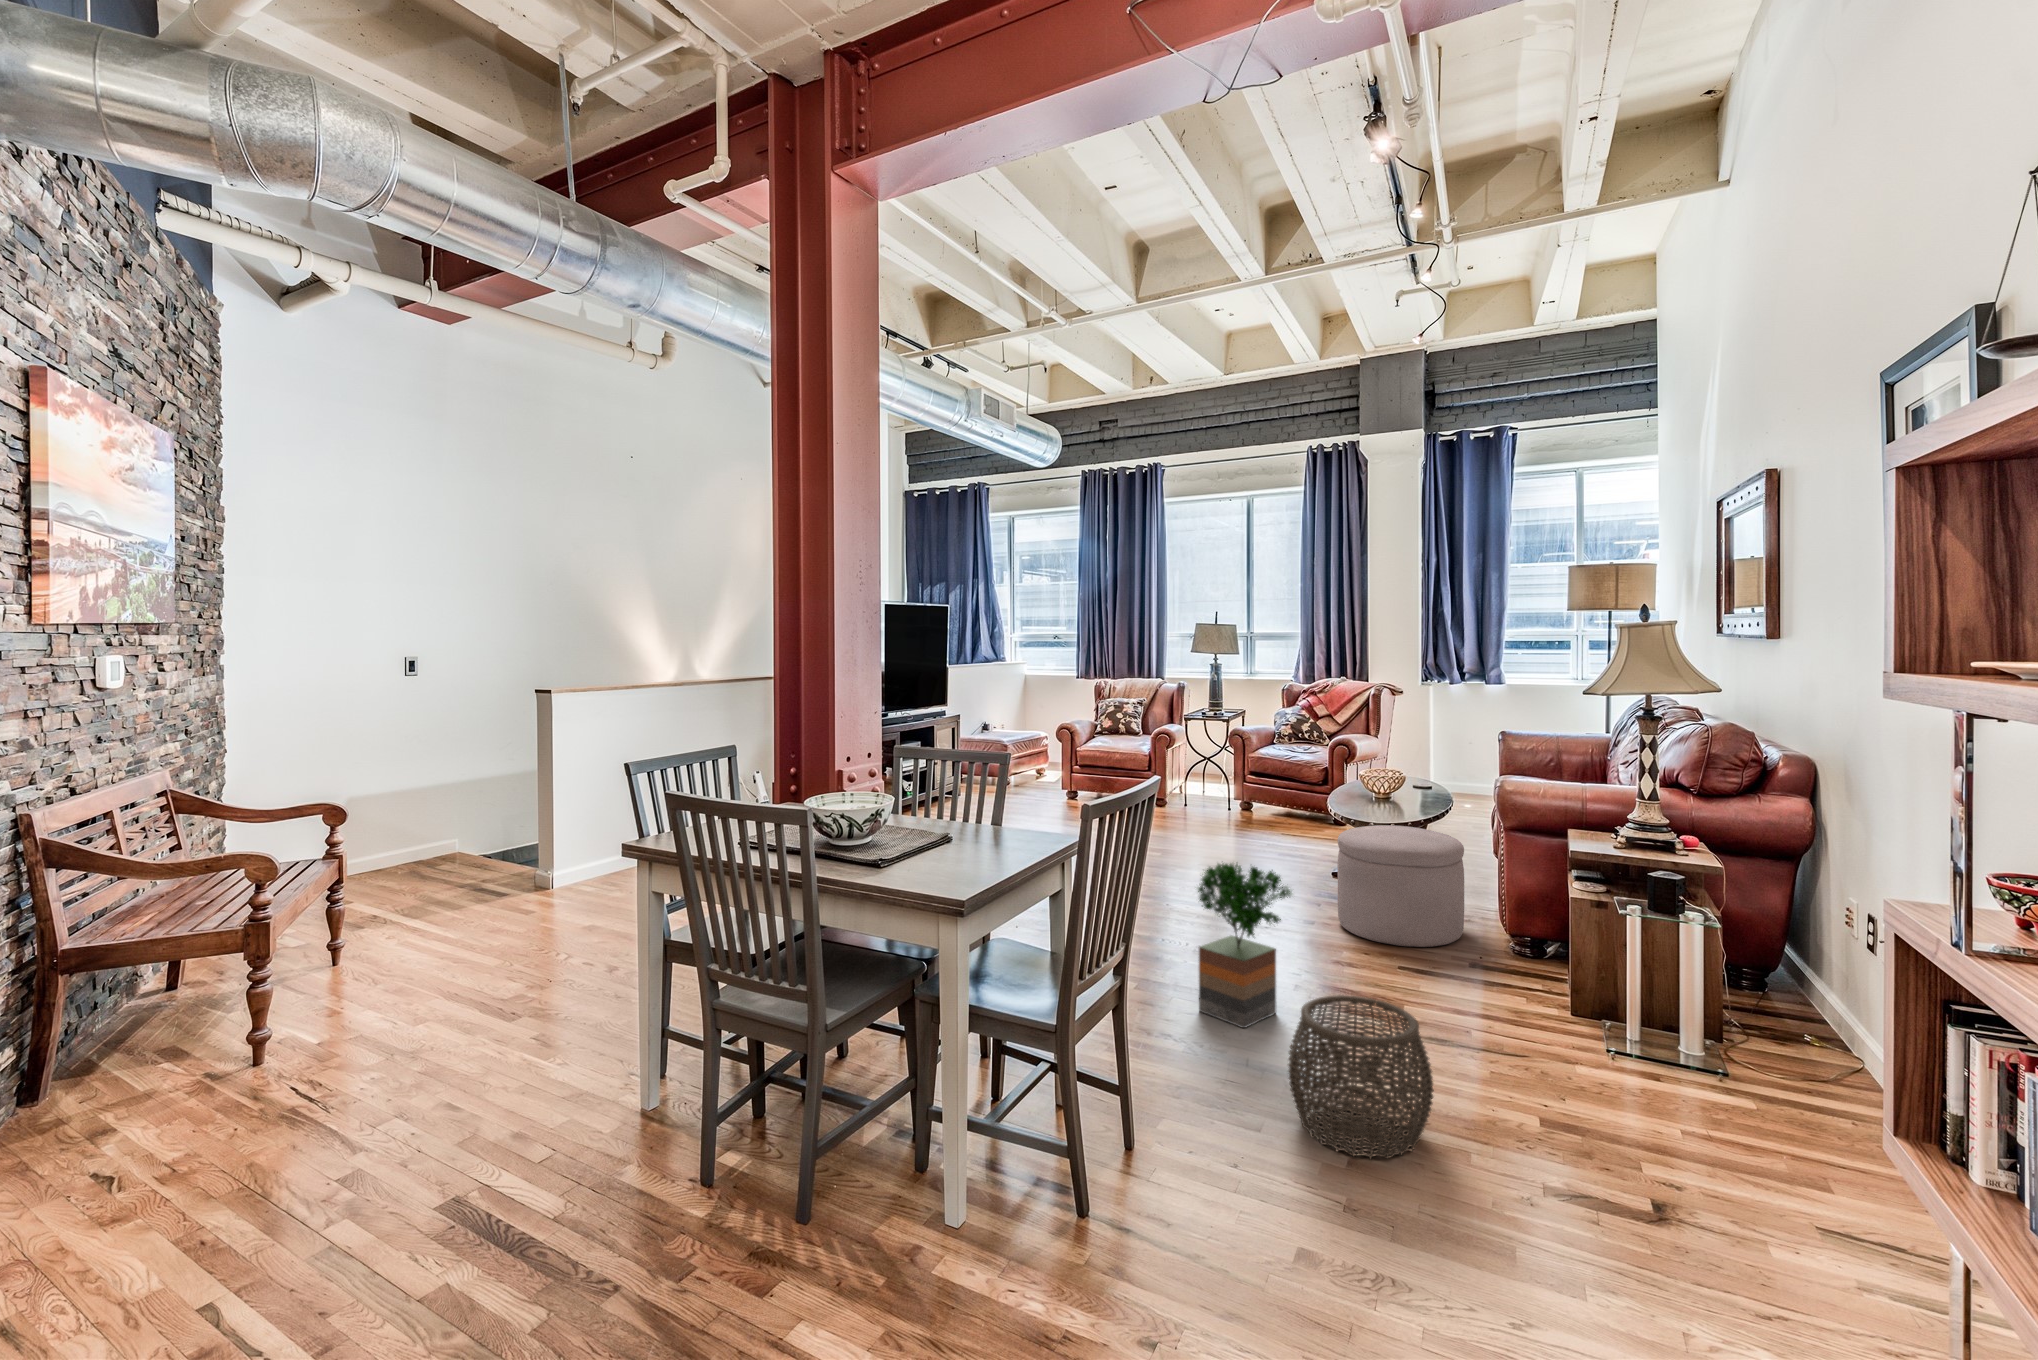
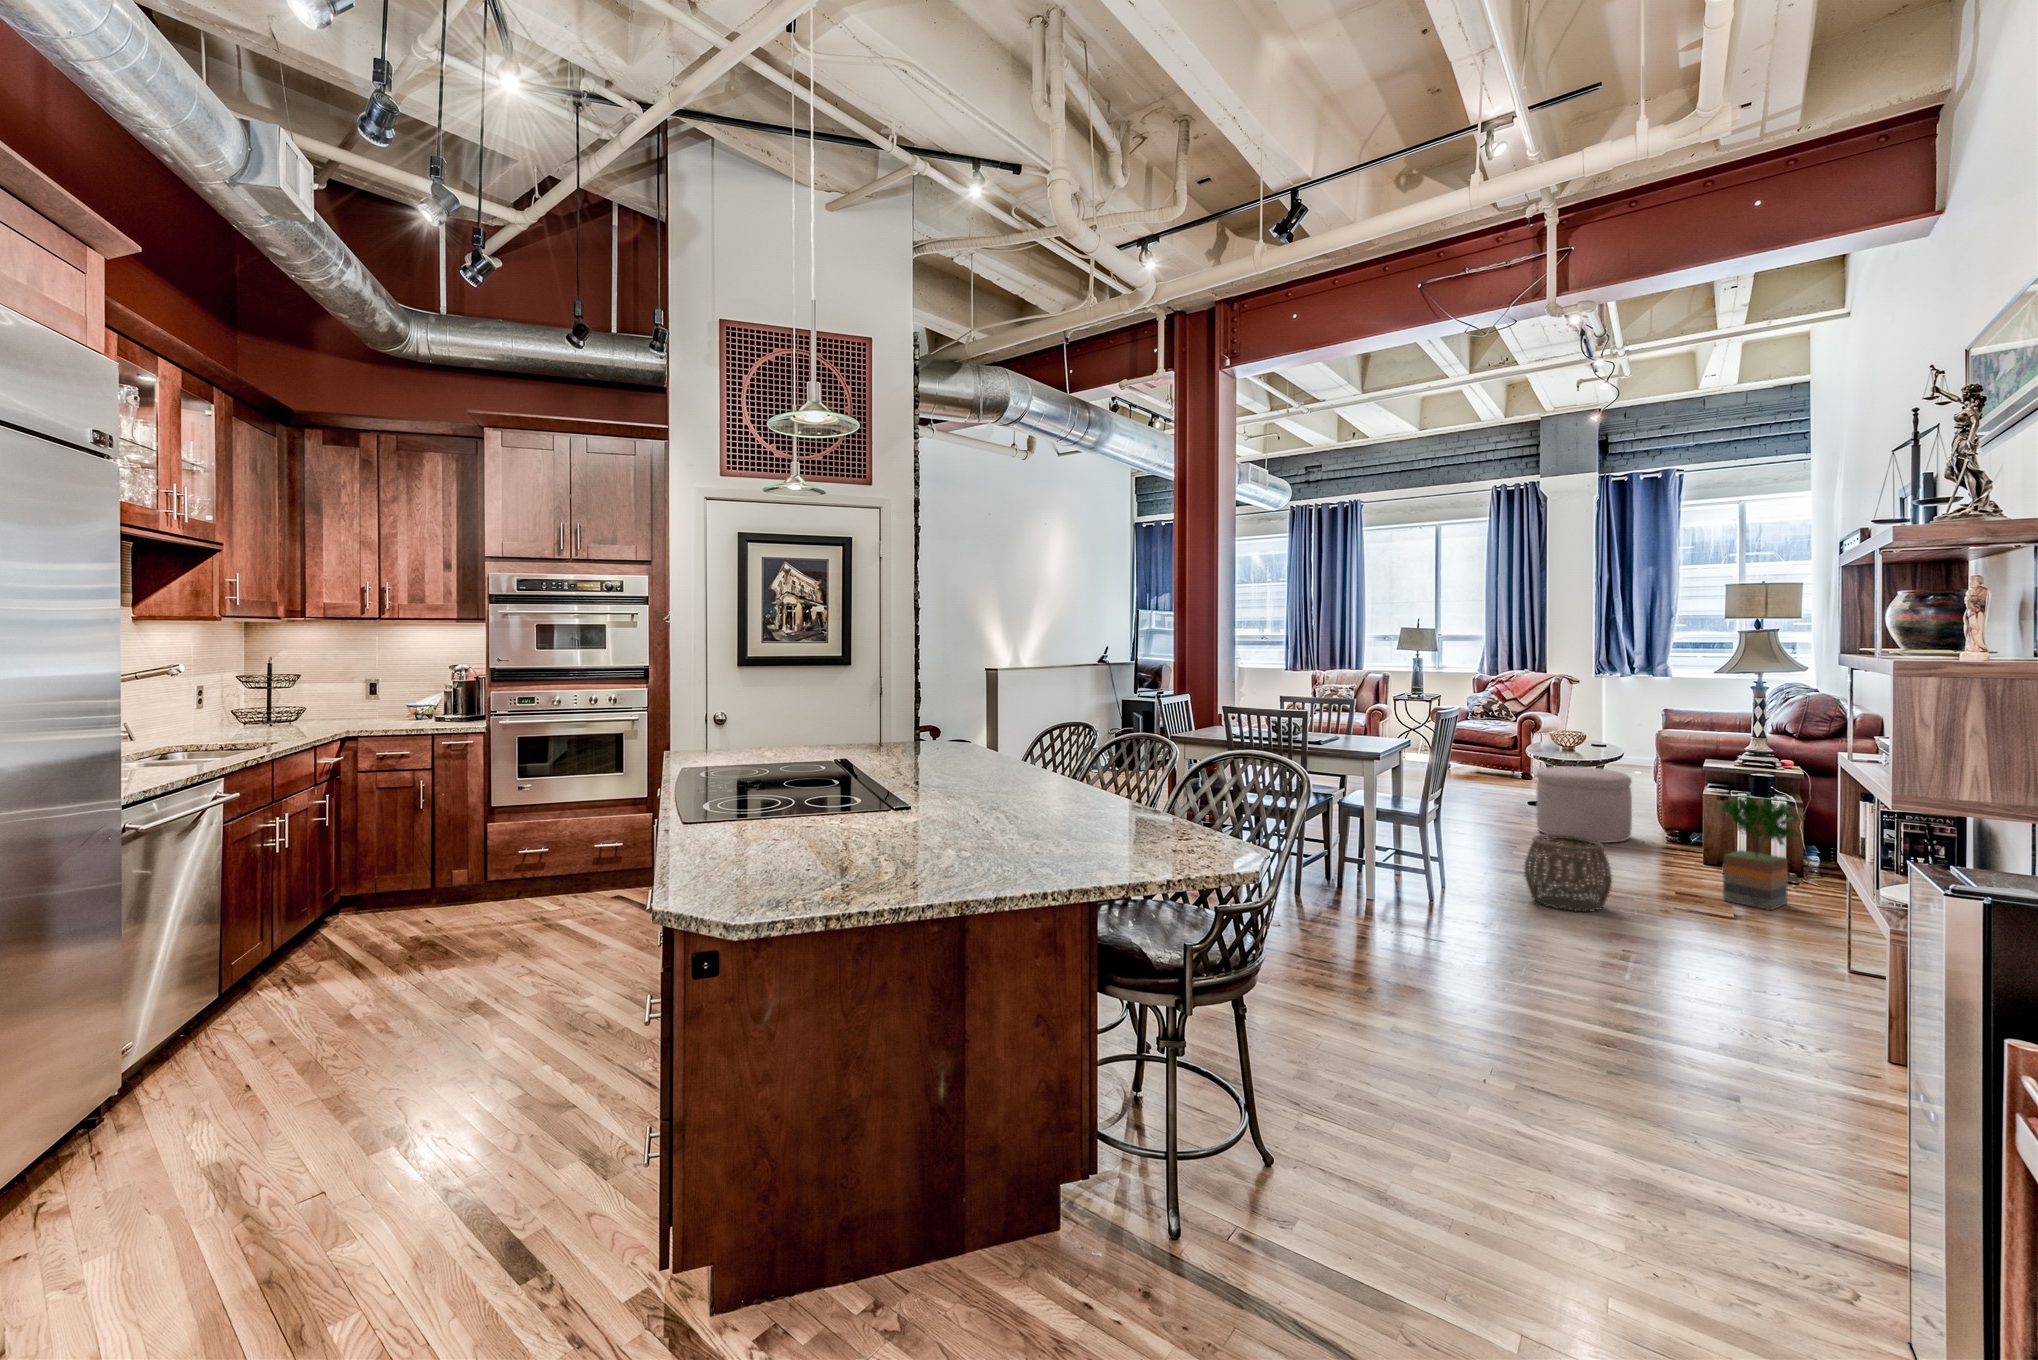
potted tree: present [1197,863,1292,1028] -> present [1720,796,1803,910]

